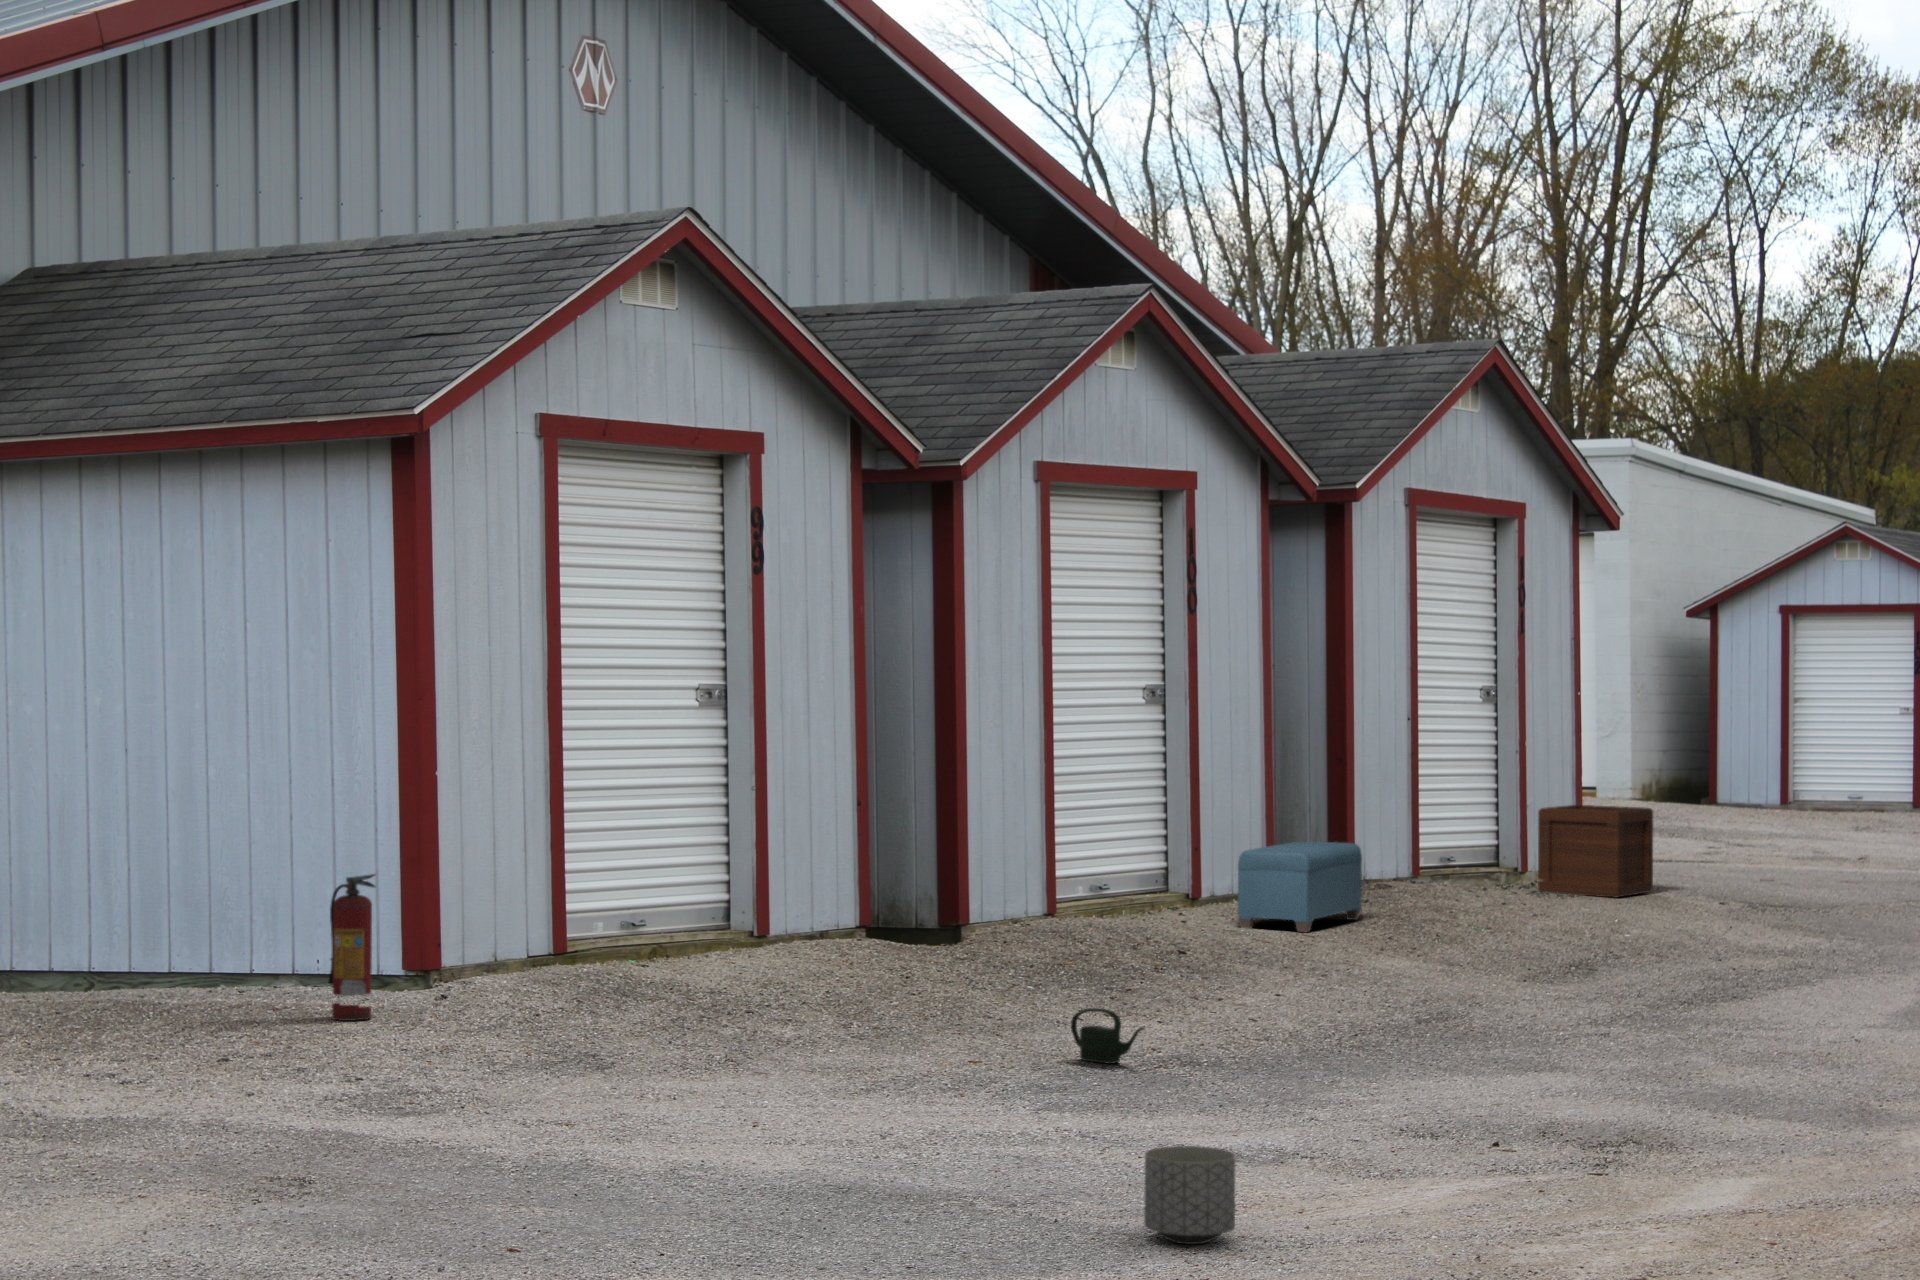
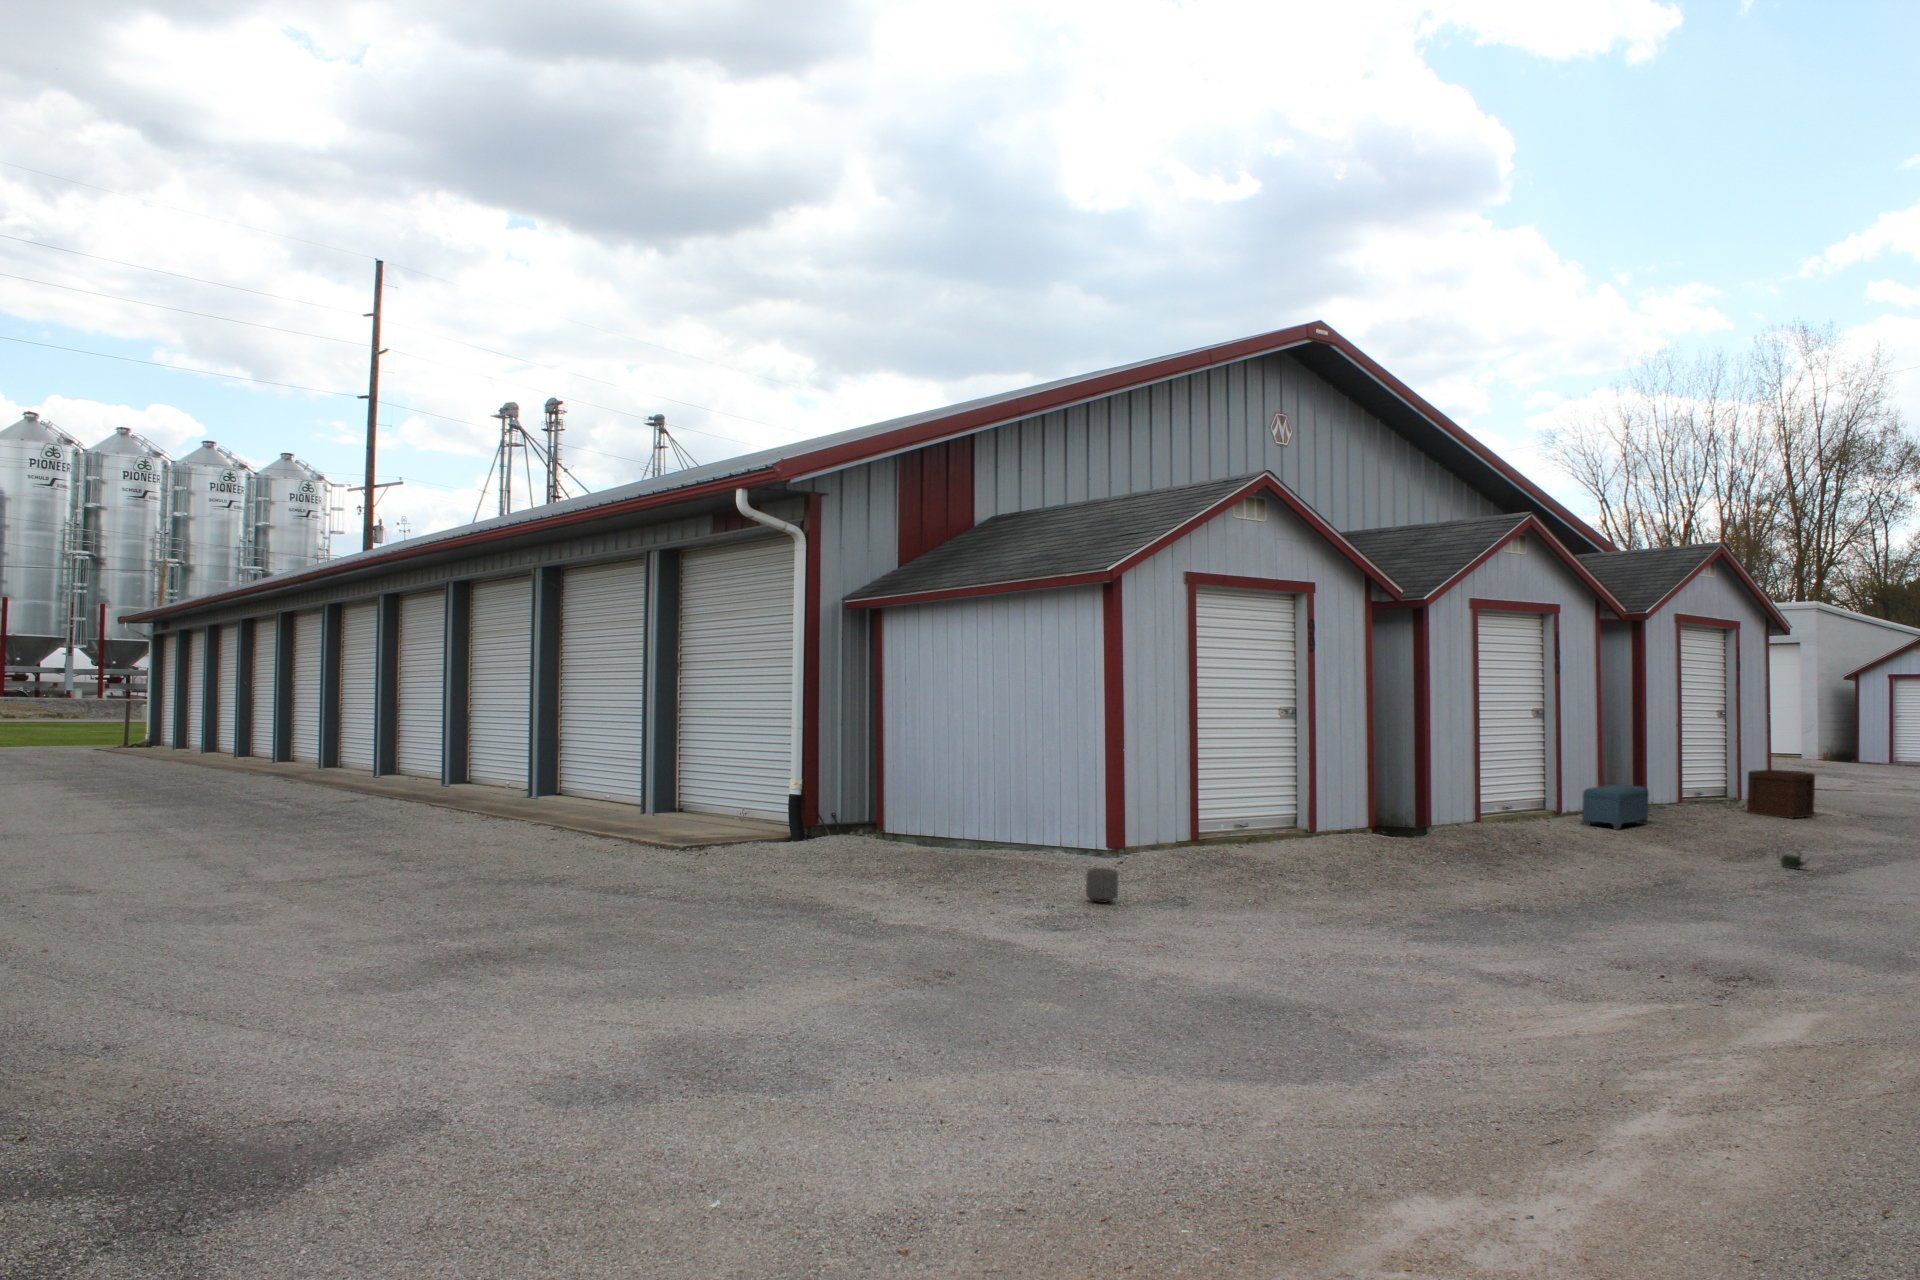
fire extinguisher: present [328,874,375,1021] -> none [1171,789,1193,849]
watering can: present [1071,1008,1144,1064] -> present [1779,848,1806,869]
planter: present [1144,1146,1235,1244] -> present [1086,868,1118,903]

